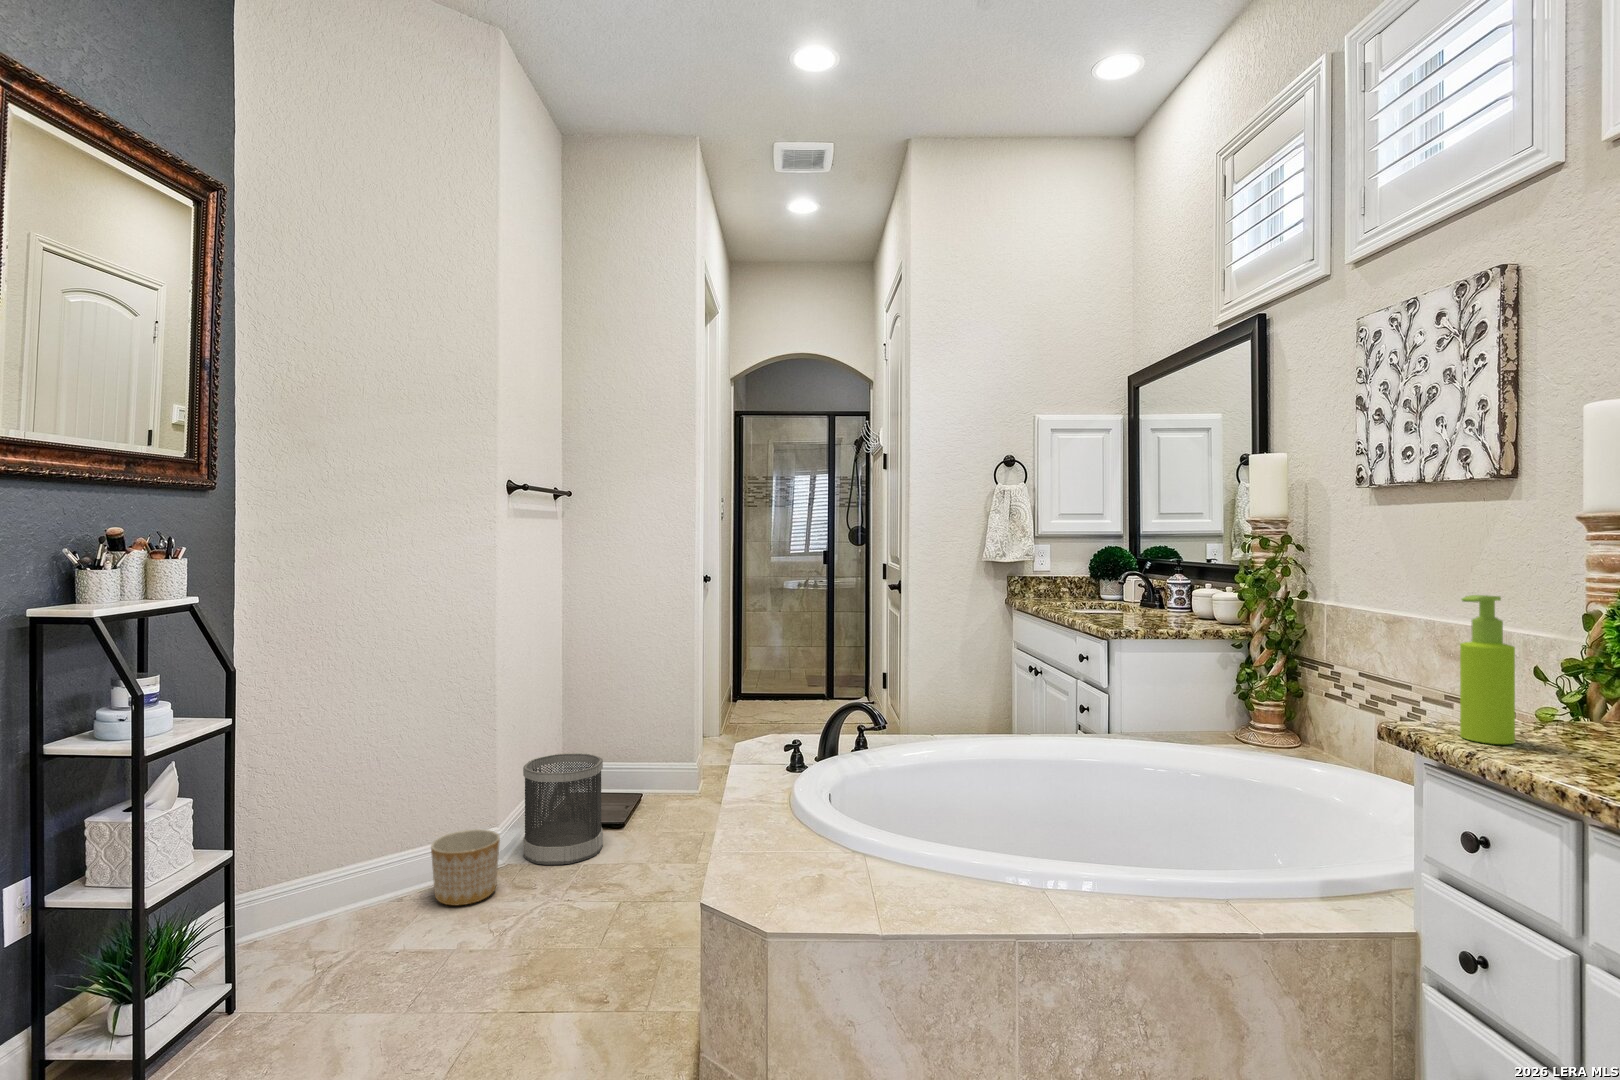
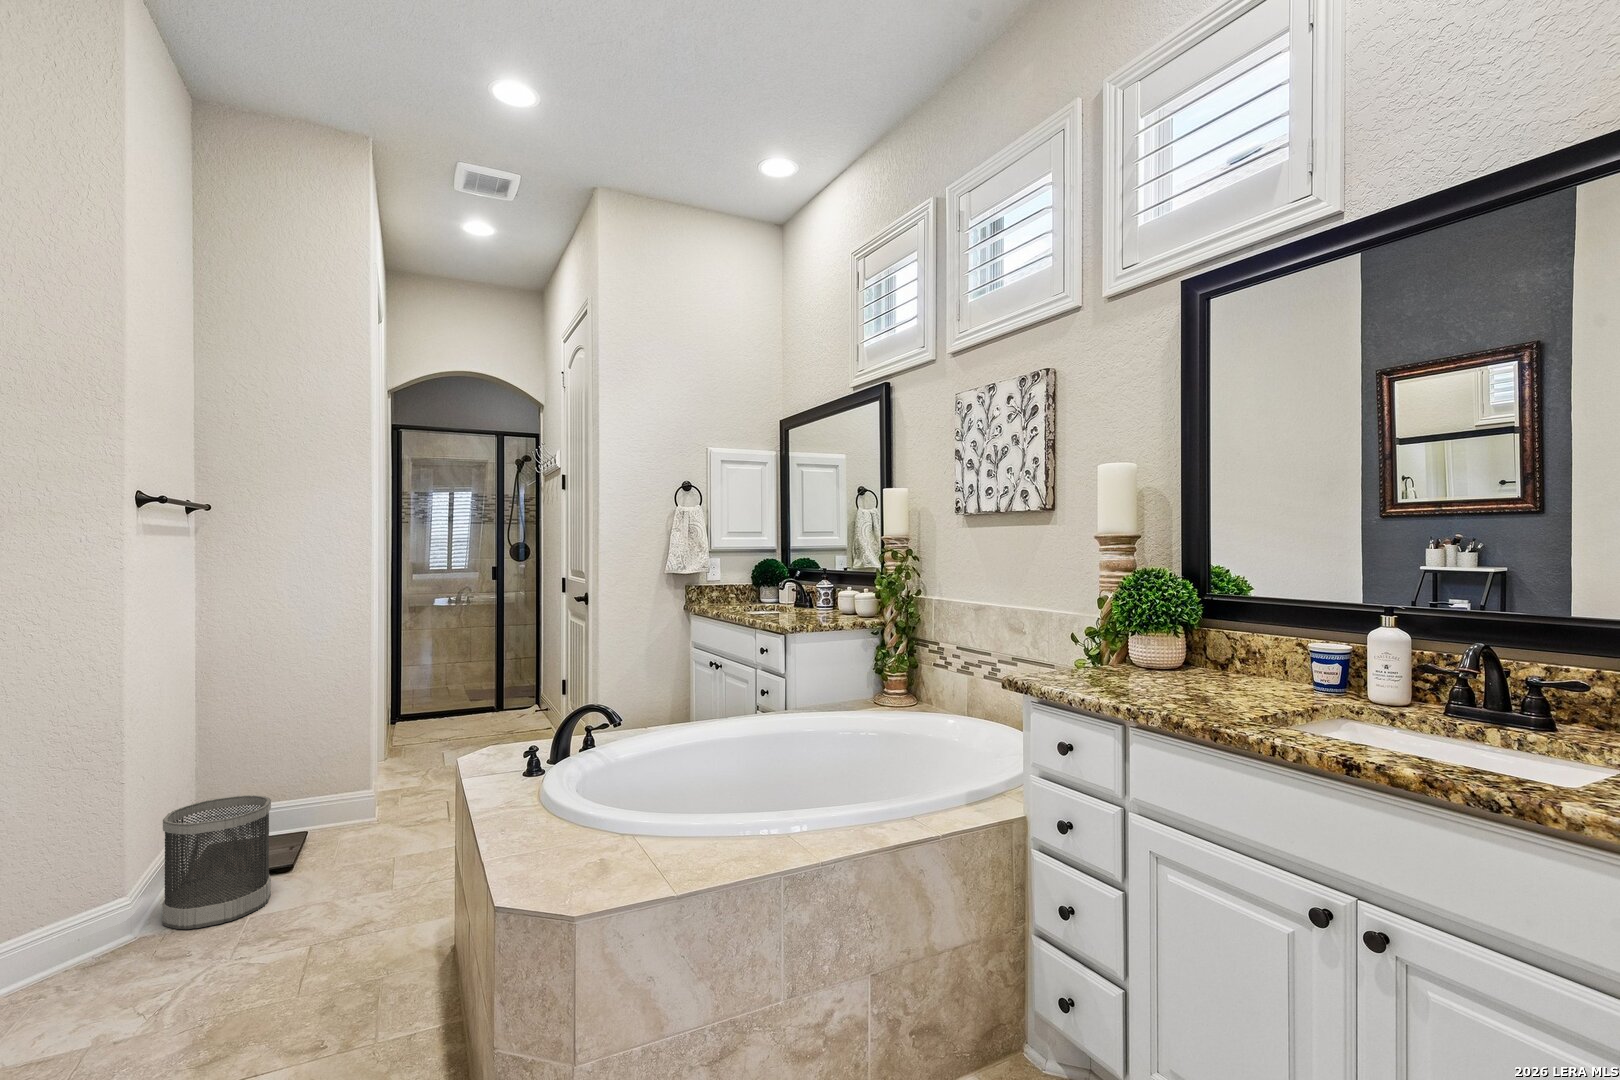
soap dispenser: present [1460,595,1515,744] -> none [1053,588,1082,683]
planter: present [431,829,500,905] -> none [36,901,141,1001]

